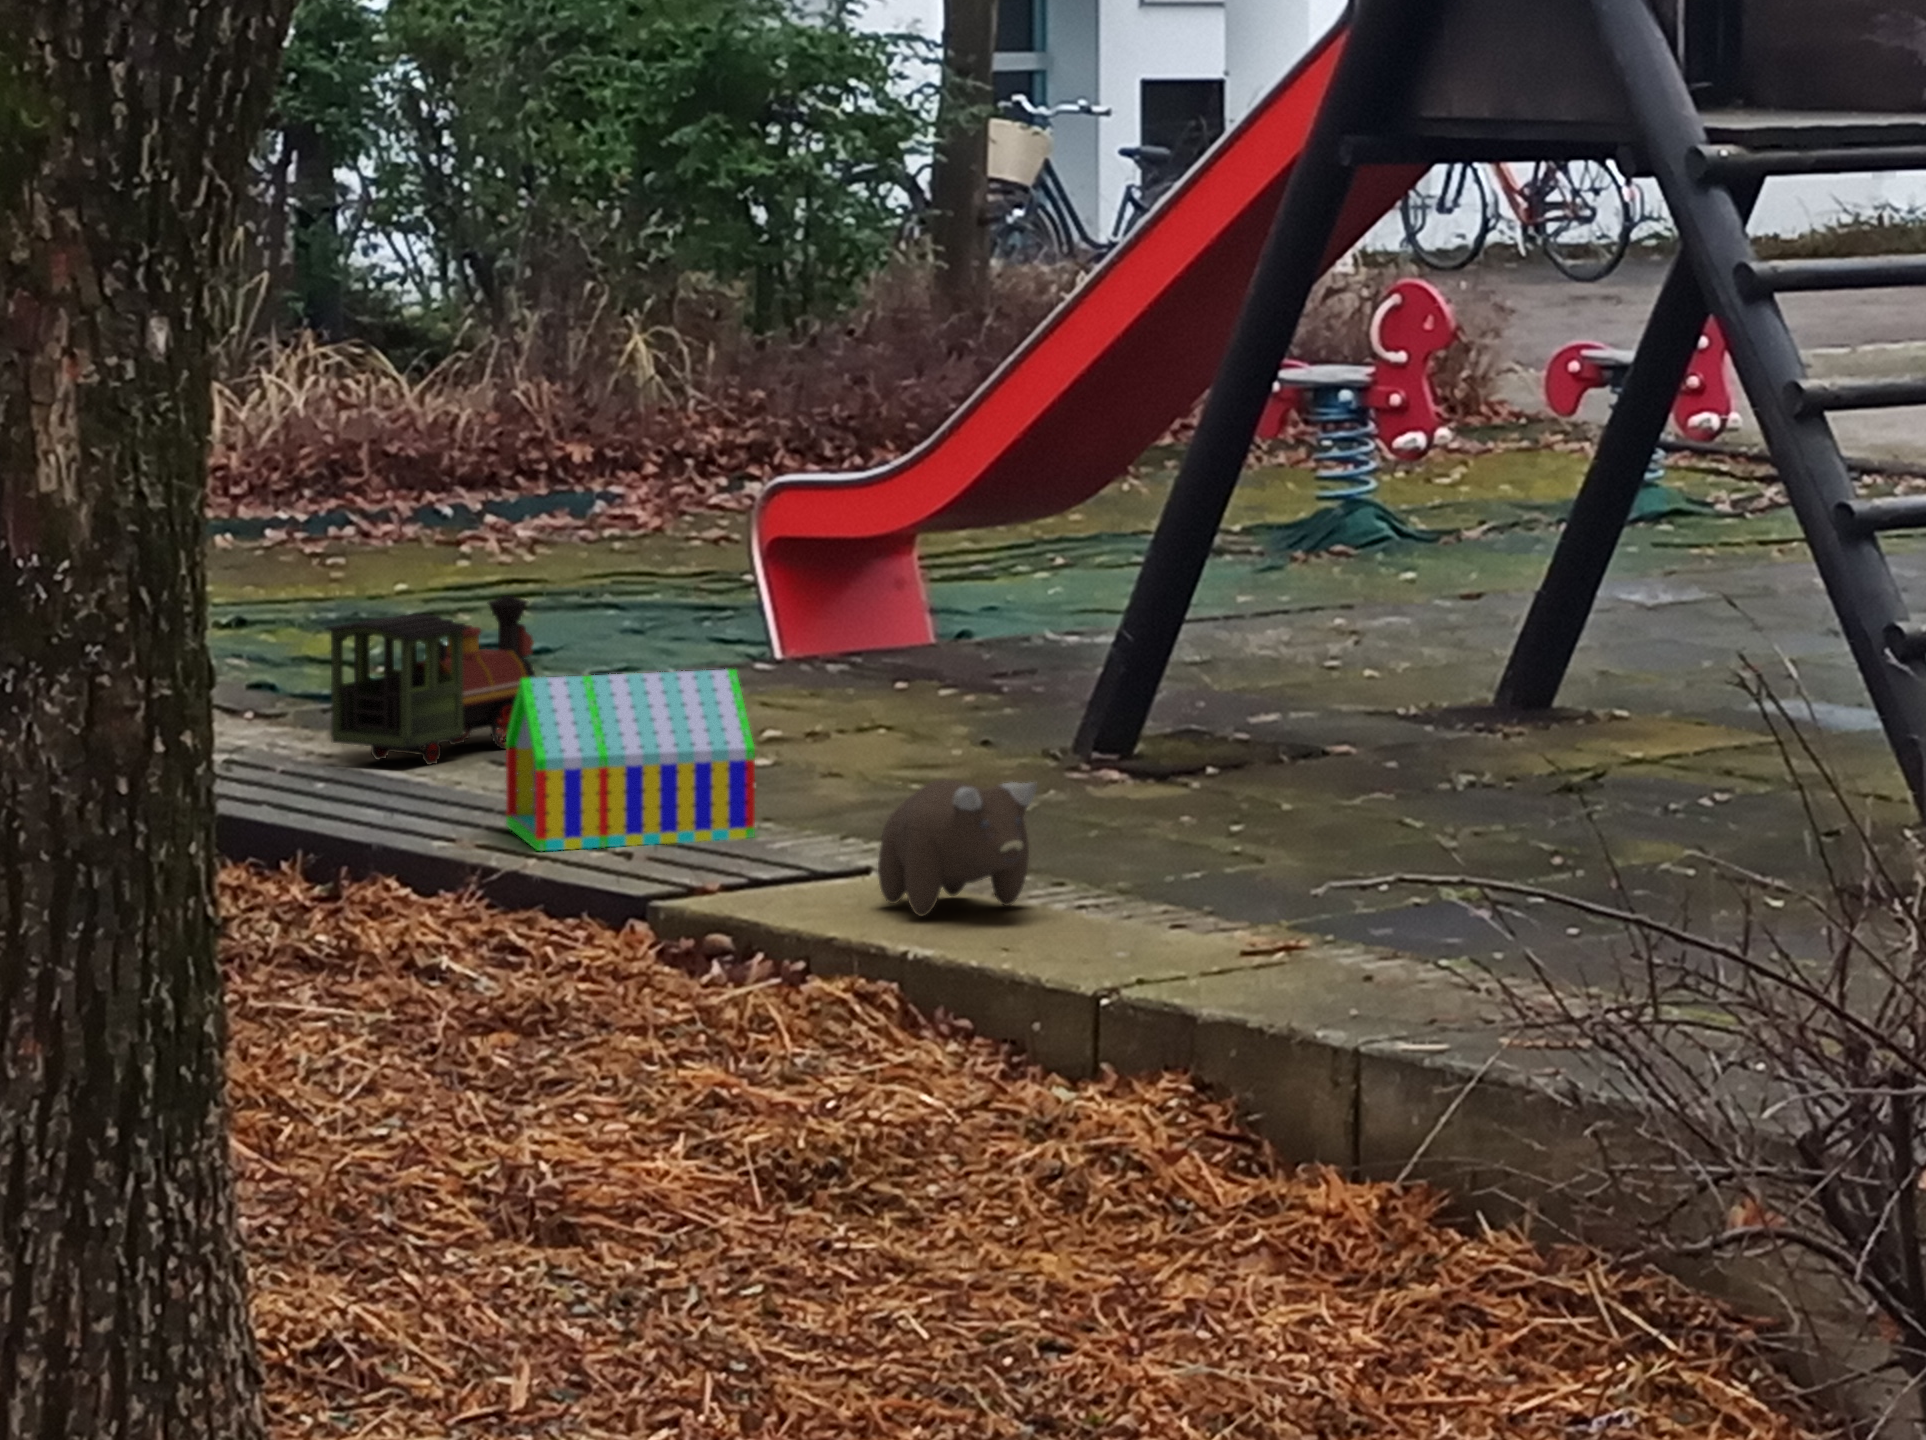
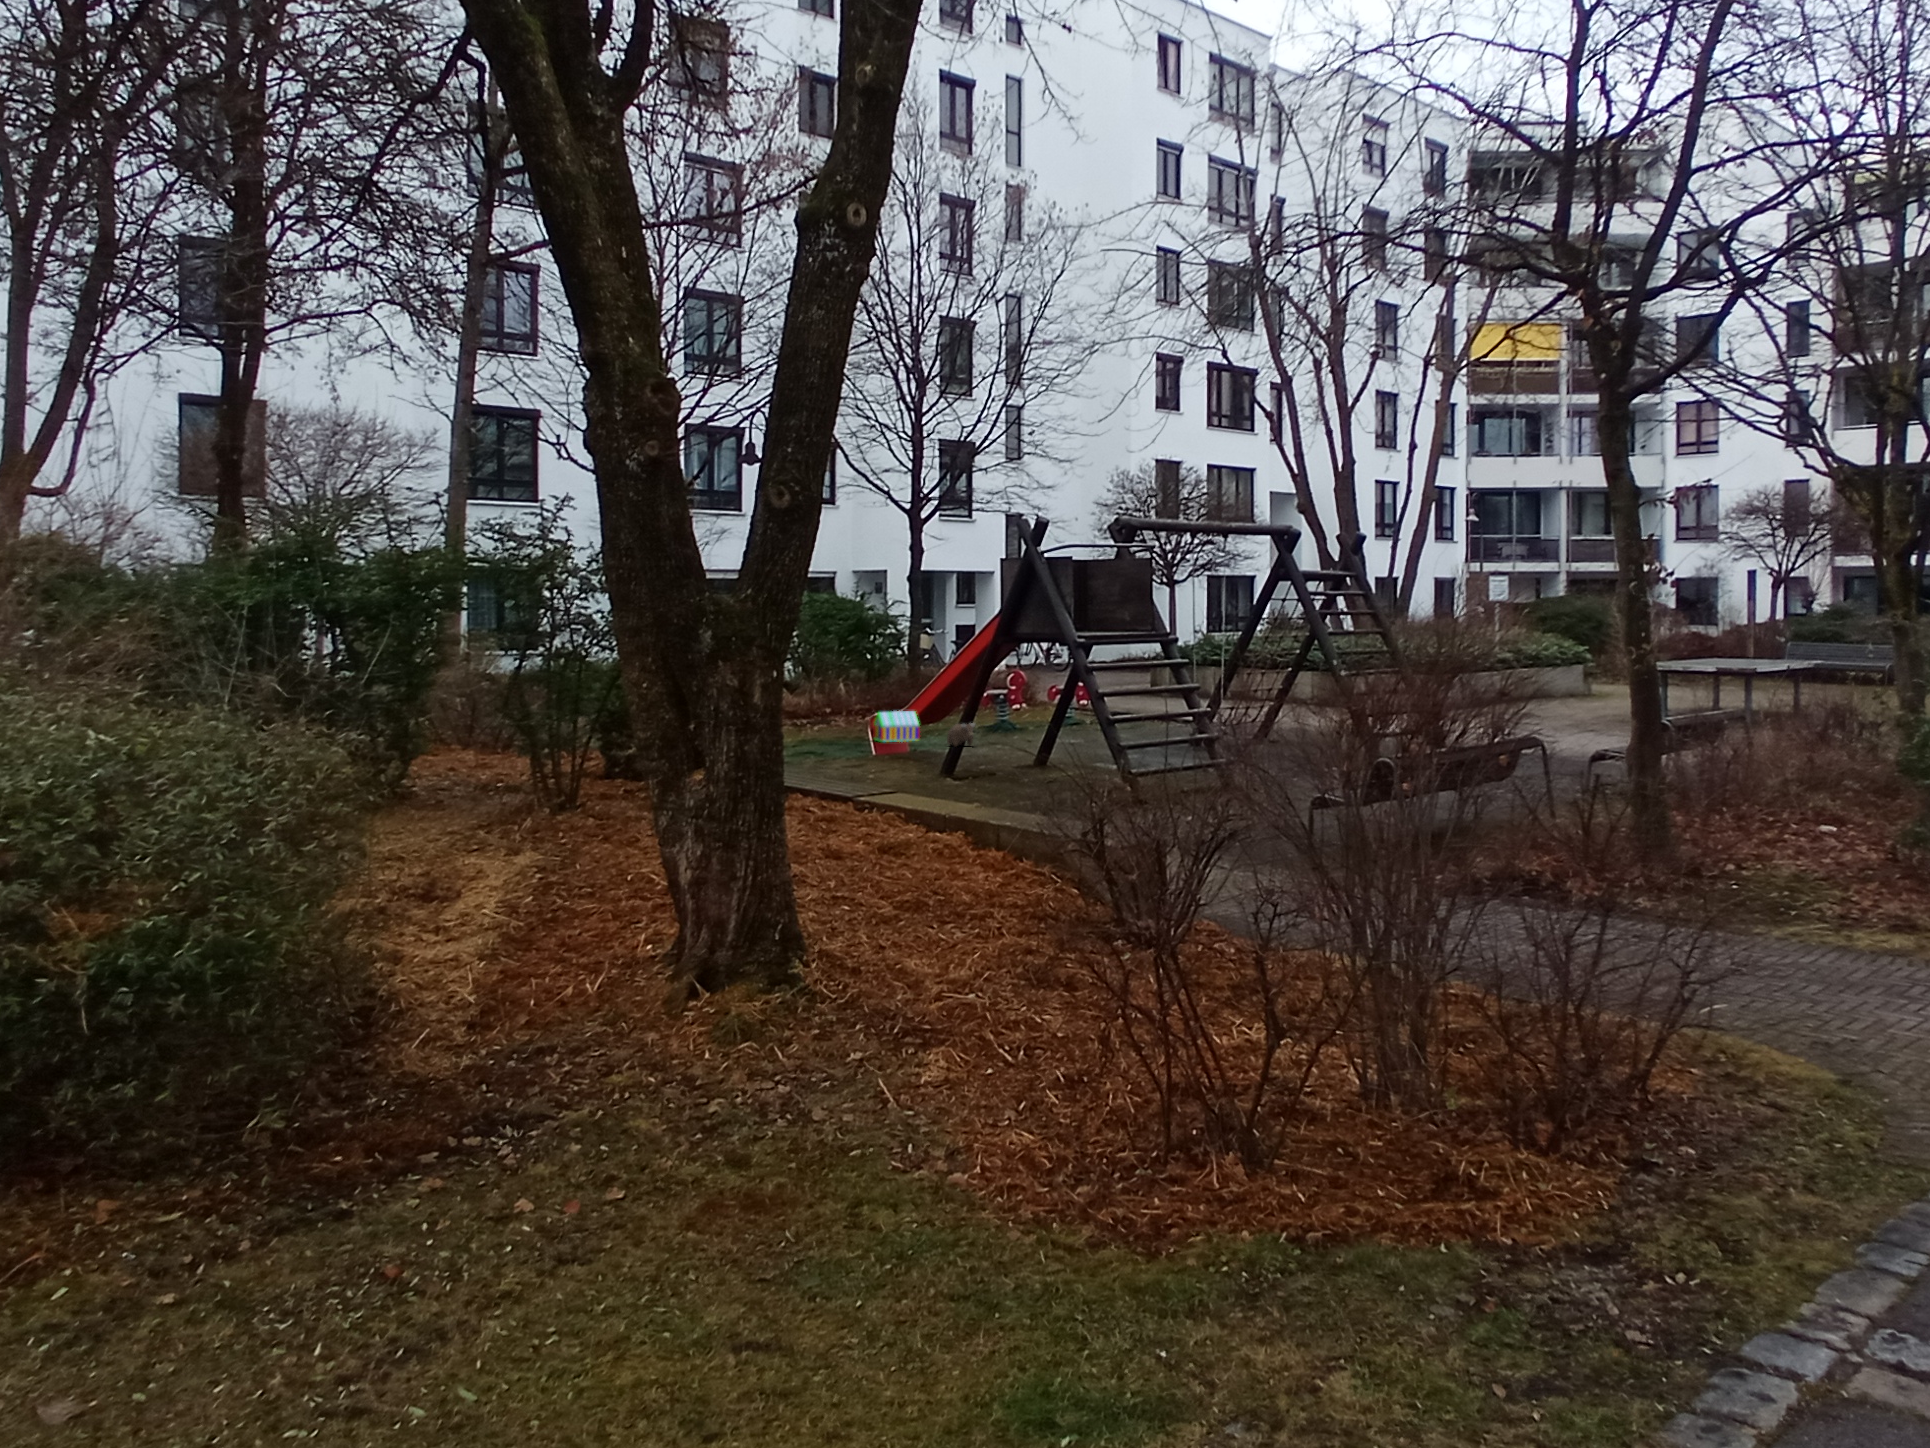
toy train: present [326,595,535,765] -> none [833,705,874,735]

